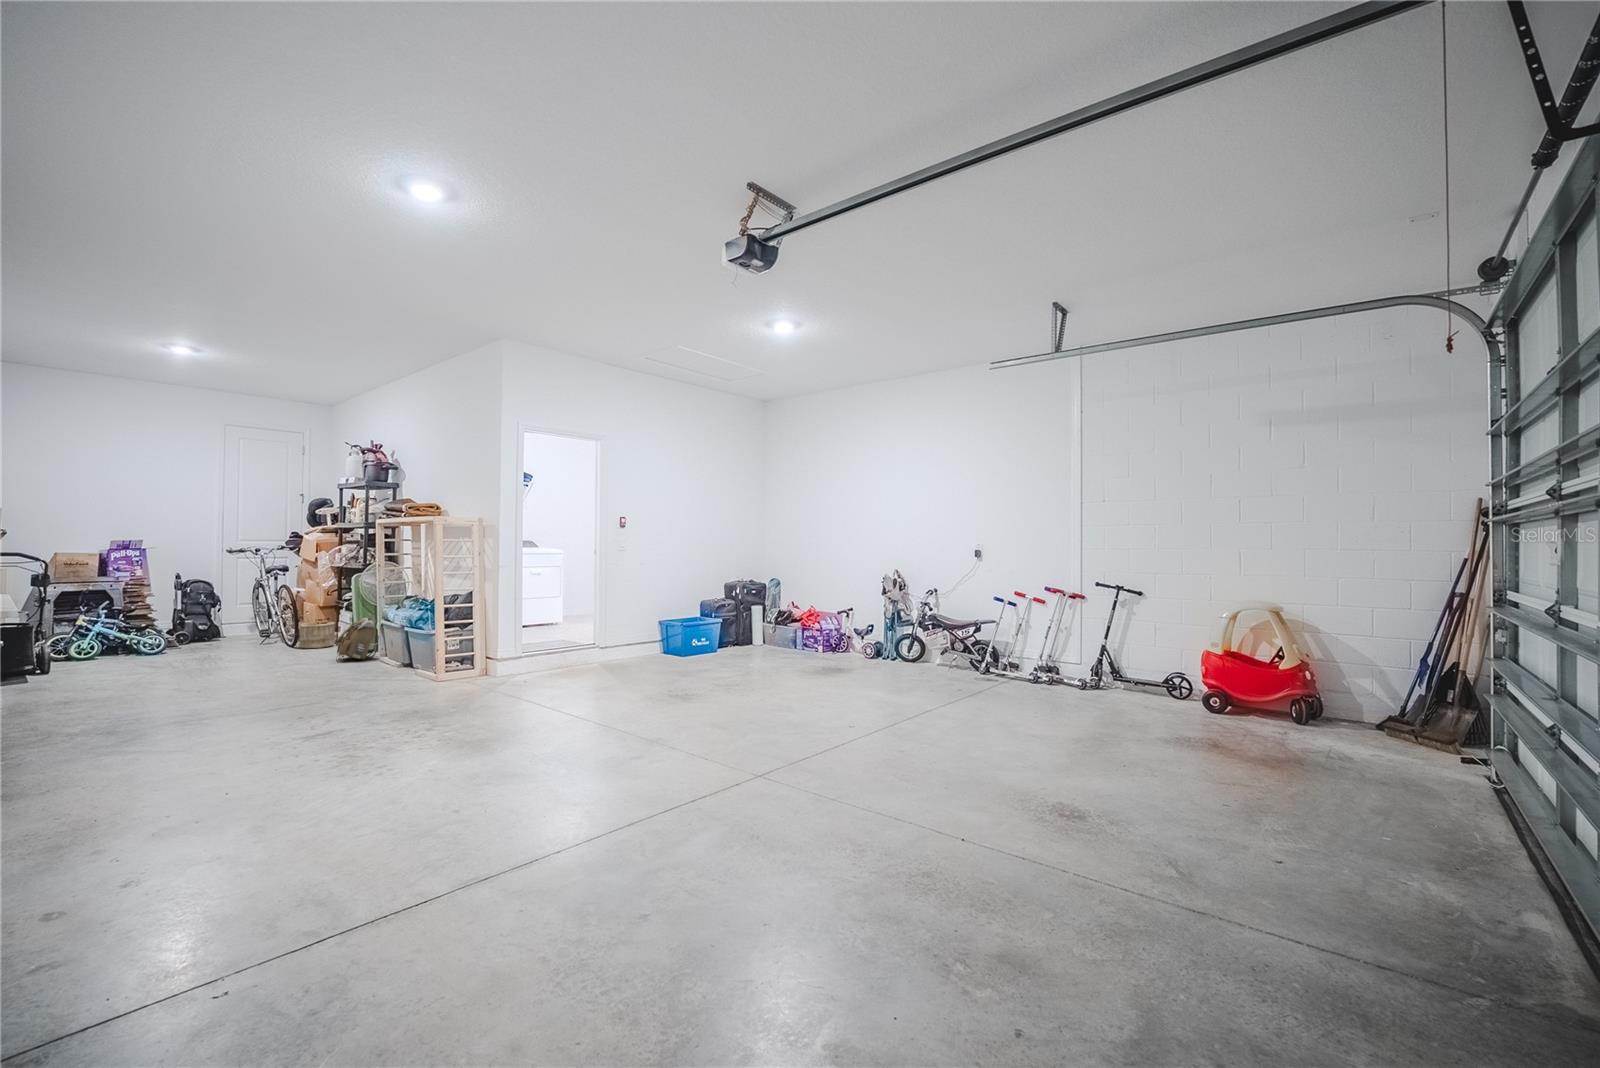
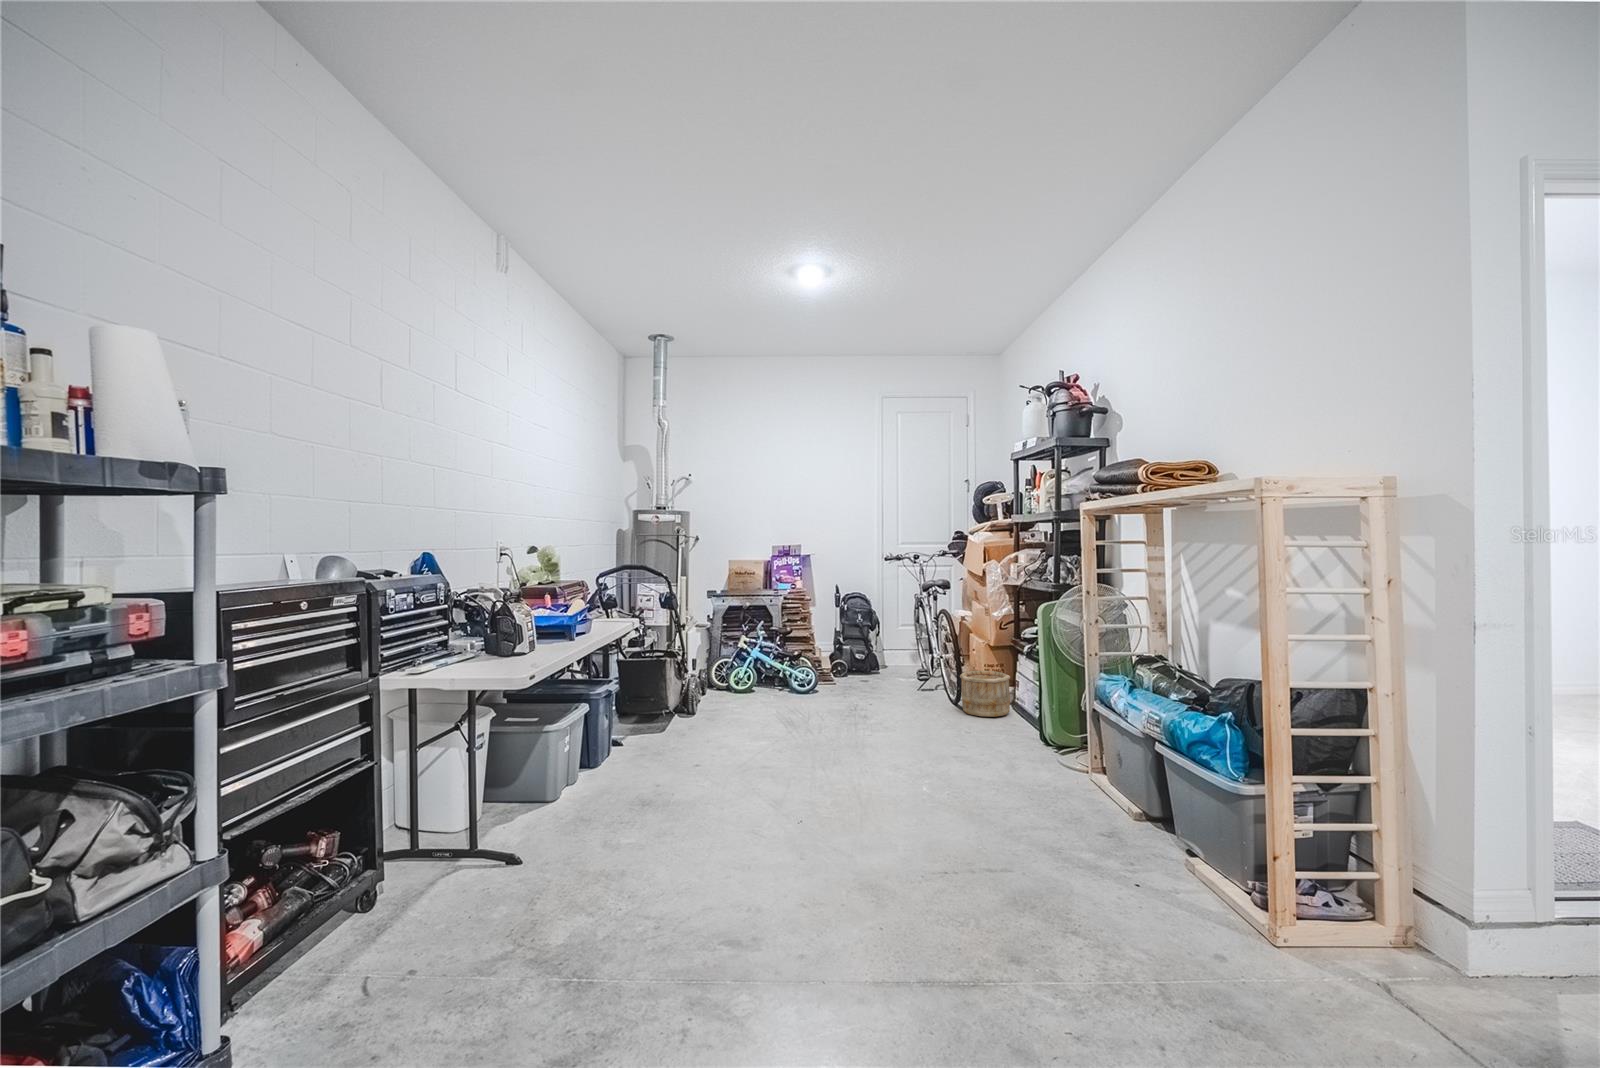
backpack: present [336,618,379,663] -> none [1013,691,1091,783]

